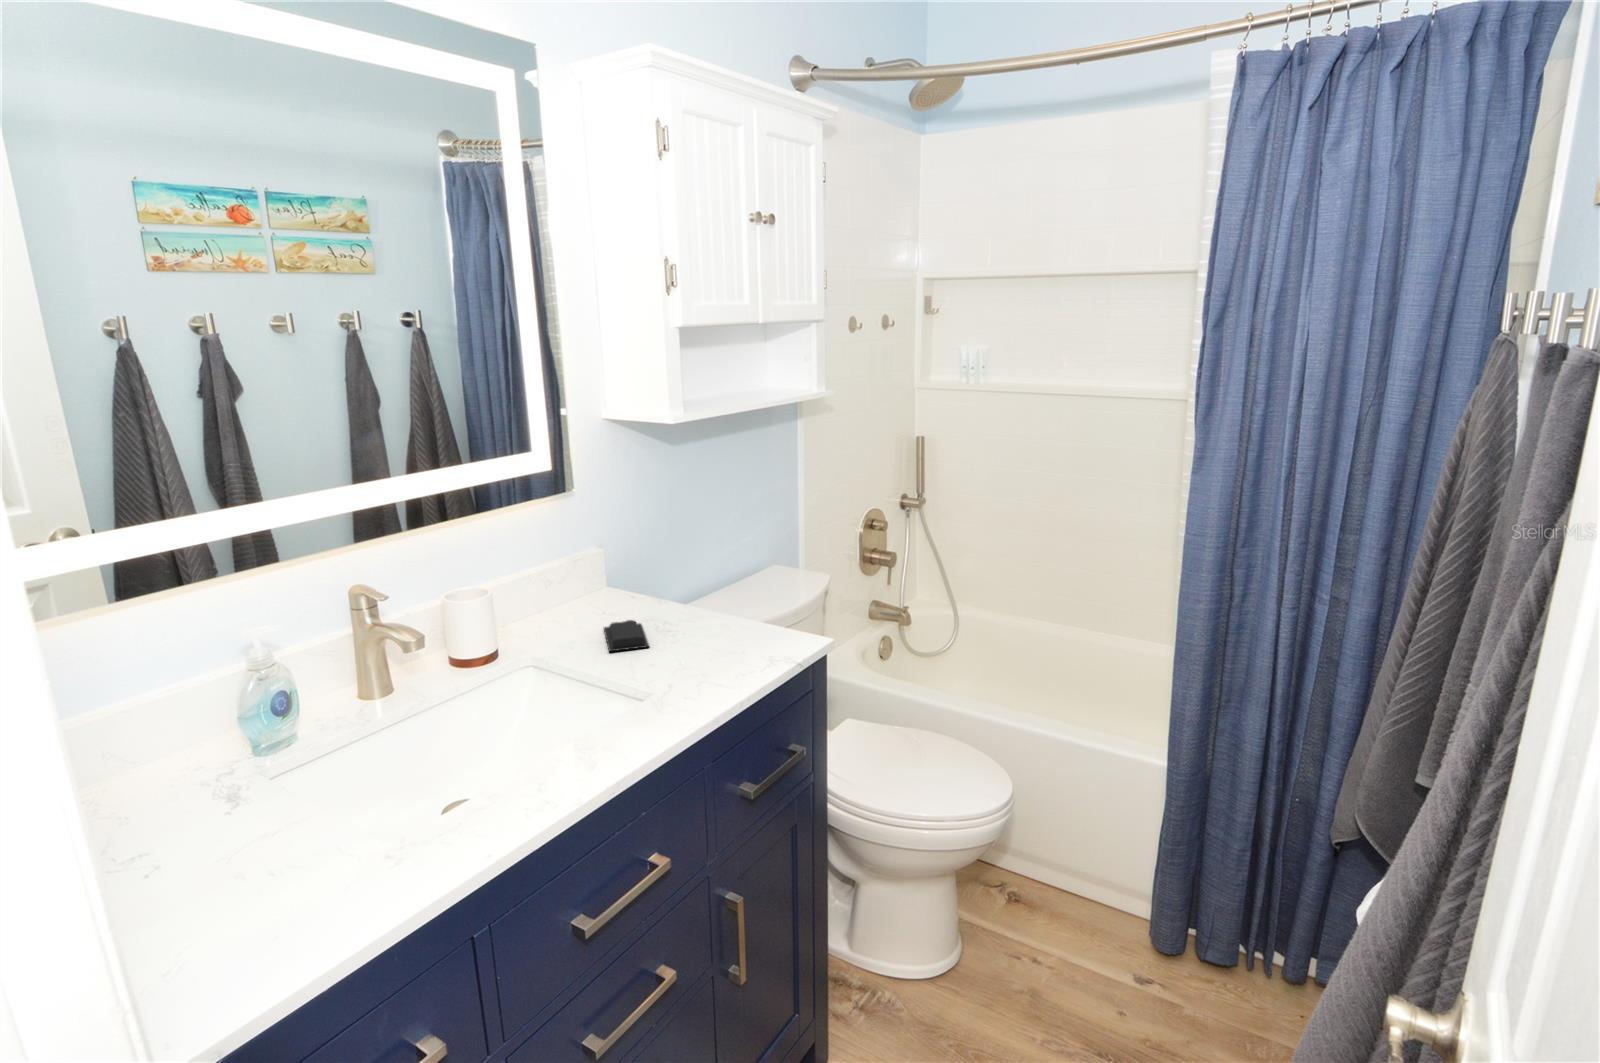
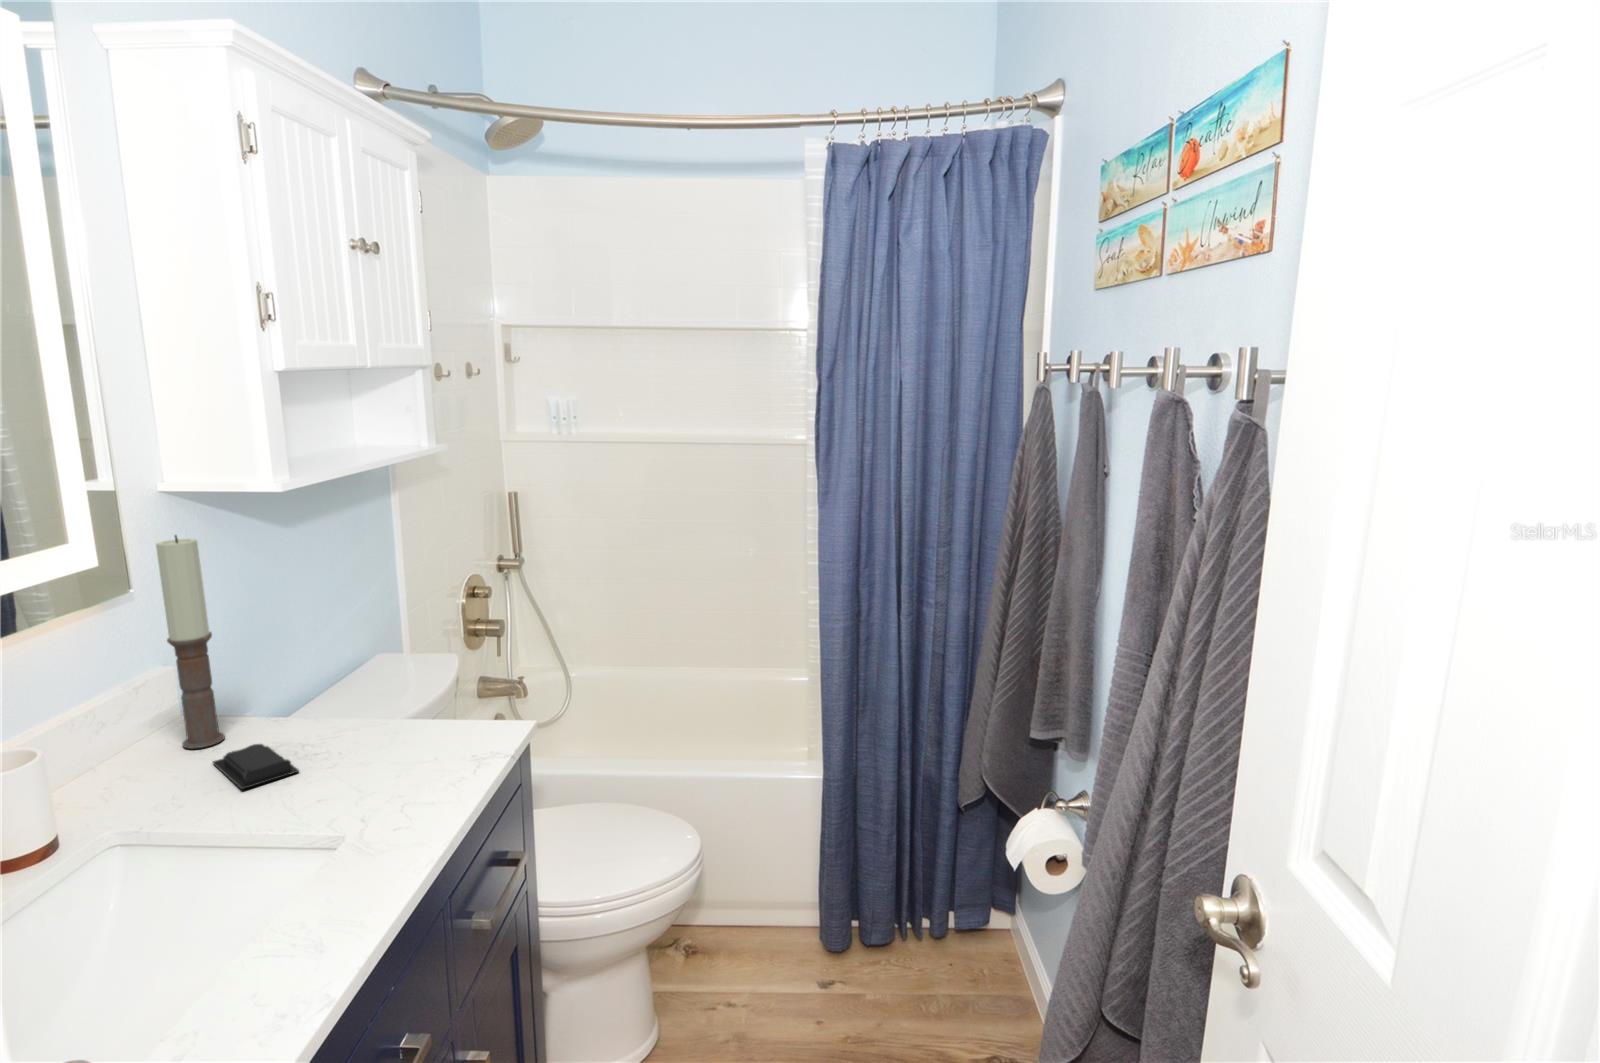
candle: none [584,454,621,616] -> present [156,535,225,749]

